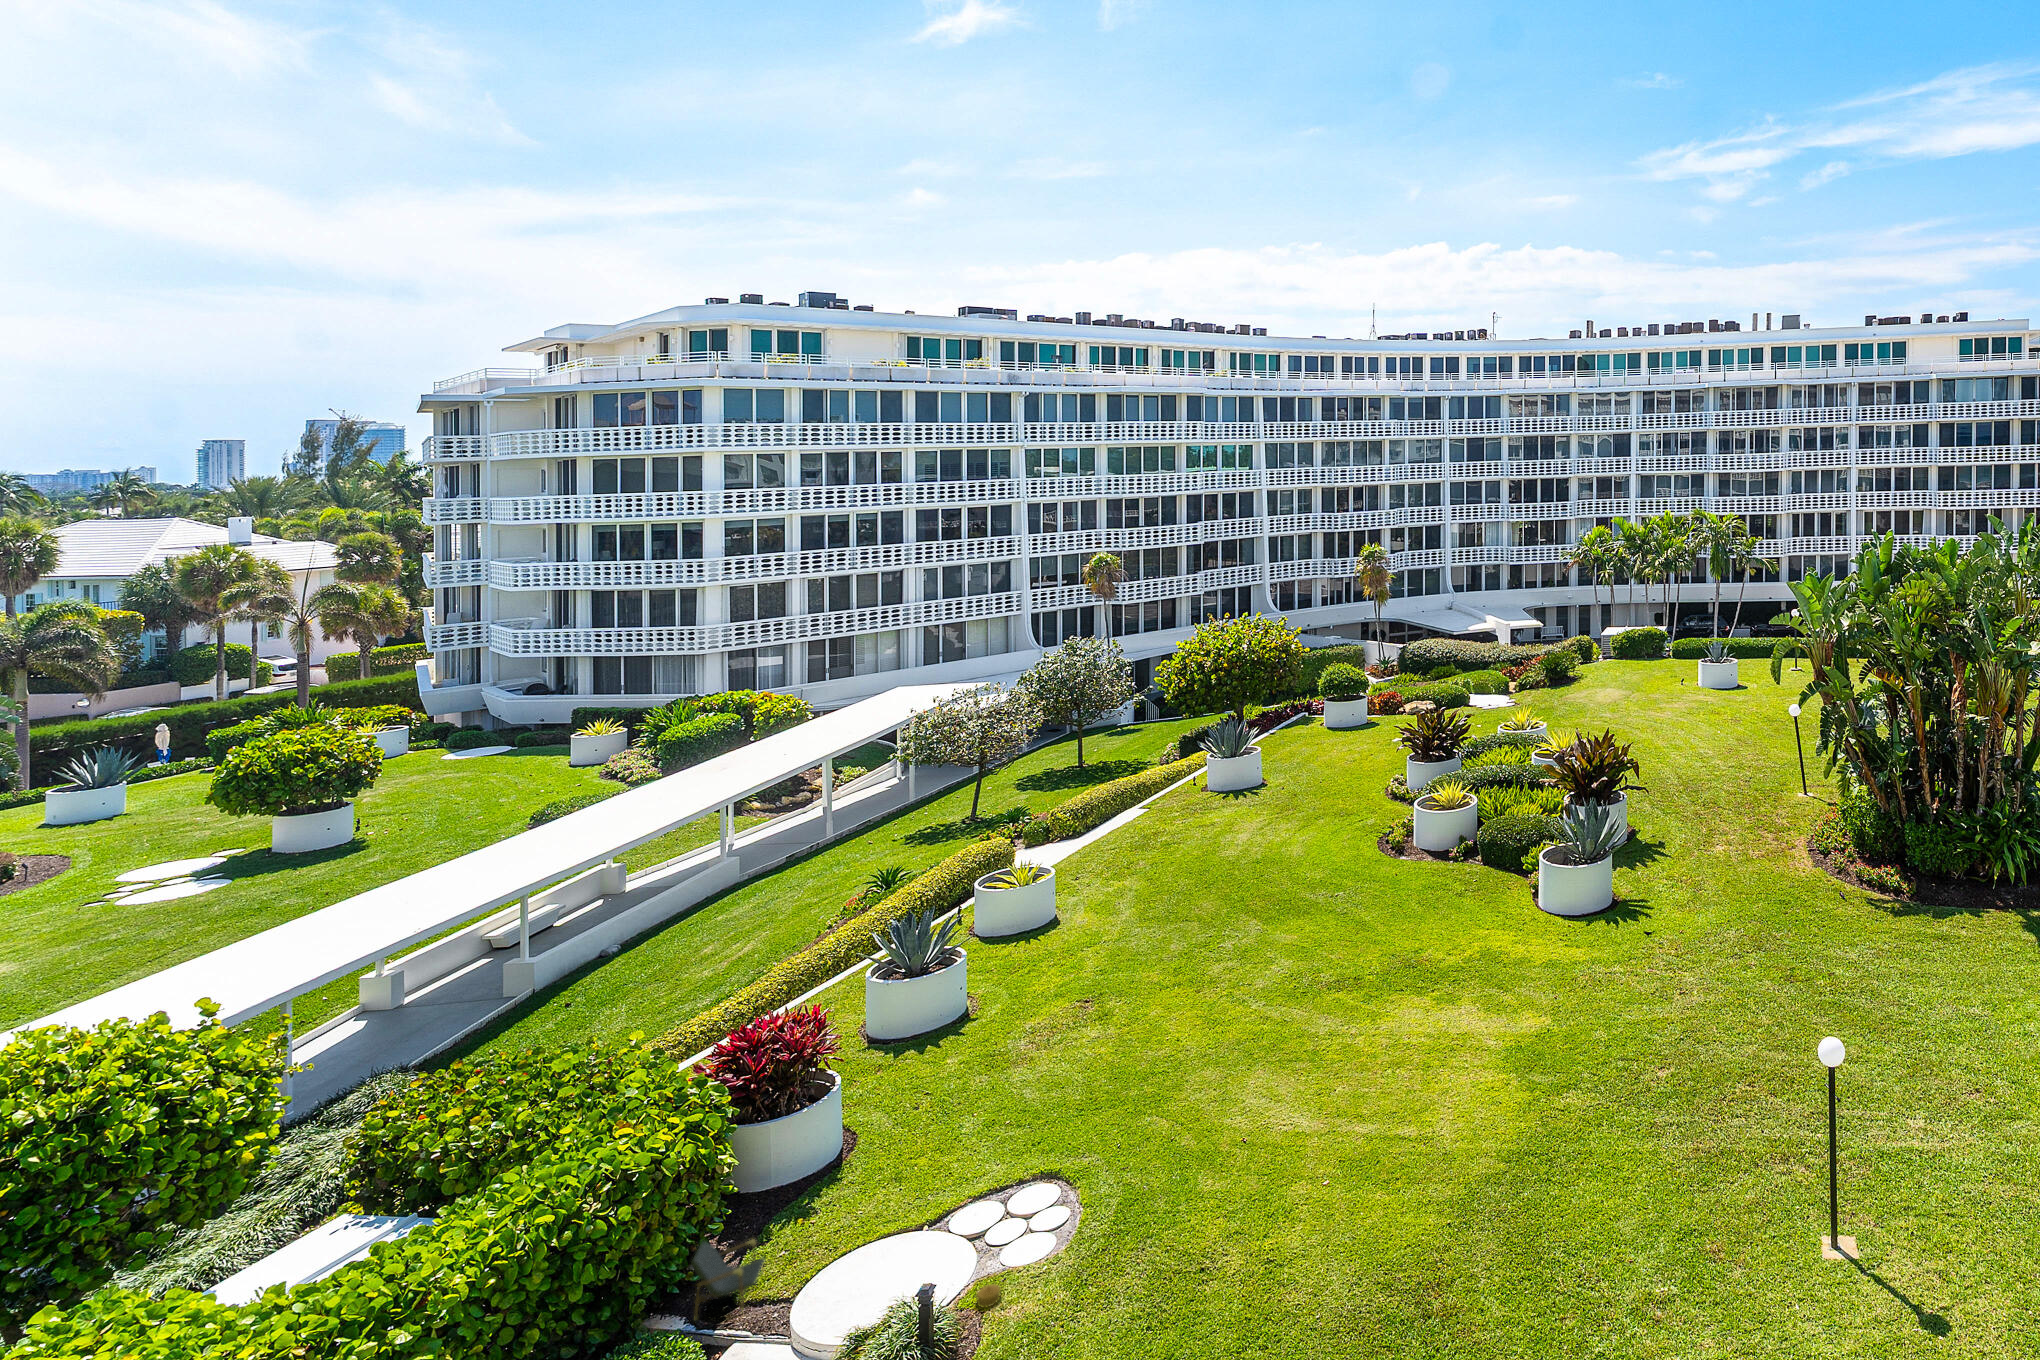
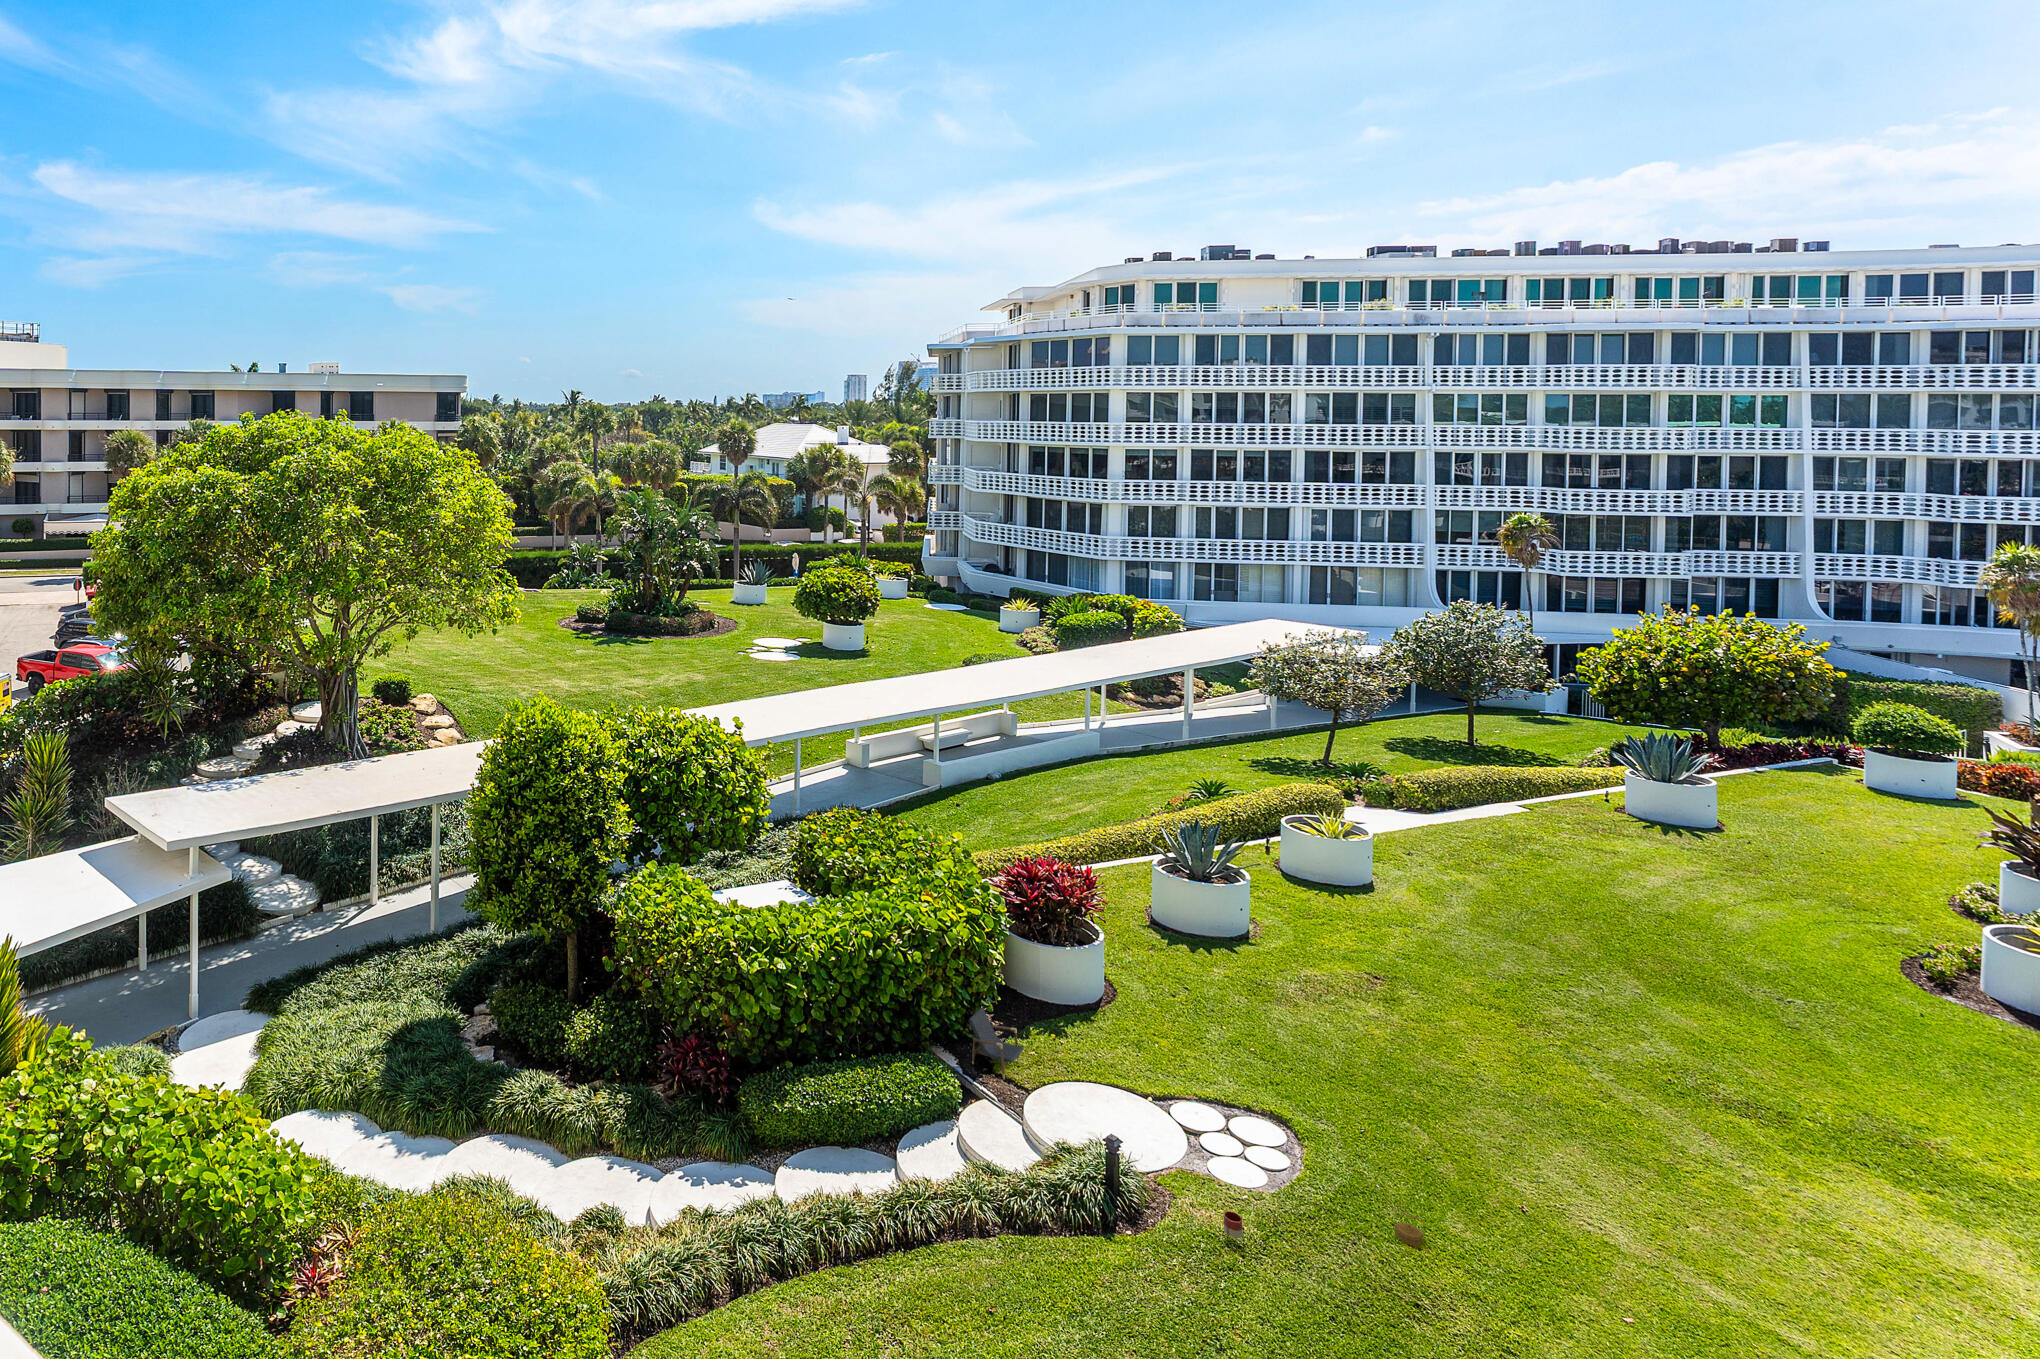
basket: present [976,1279,1001,1308] -> present [1394,1210,1424,1246]
planter: none [1030,1294,1049,1334] -> present [1224,1211,1244,1244]

